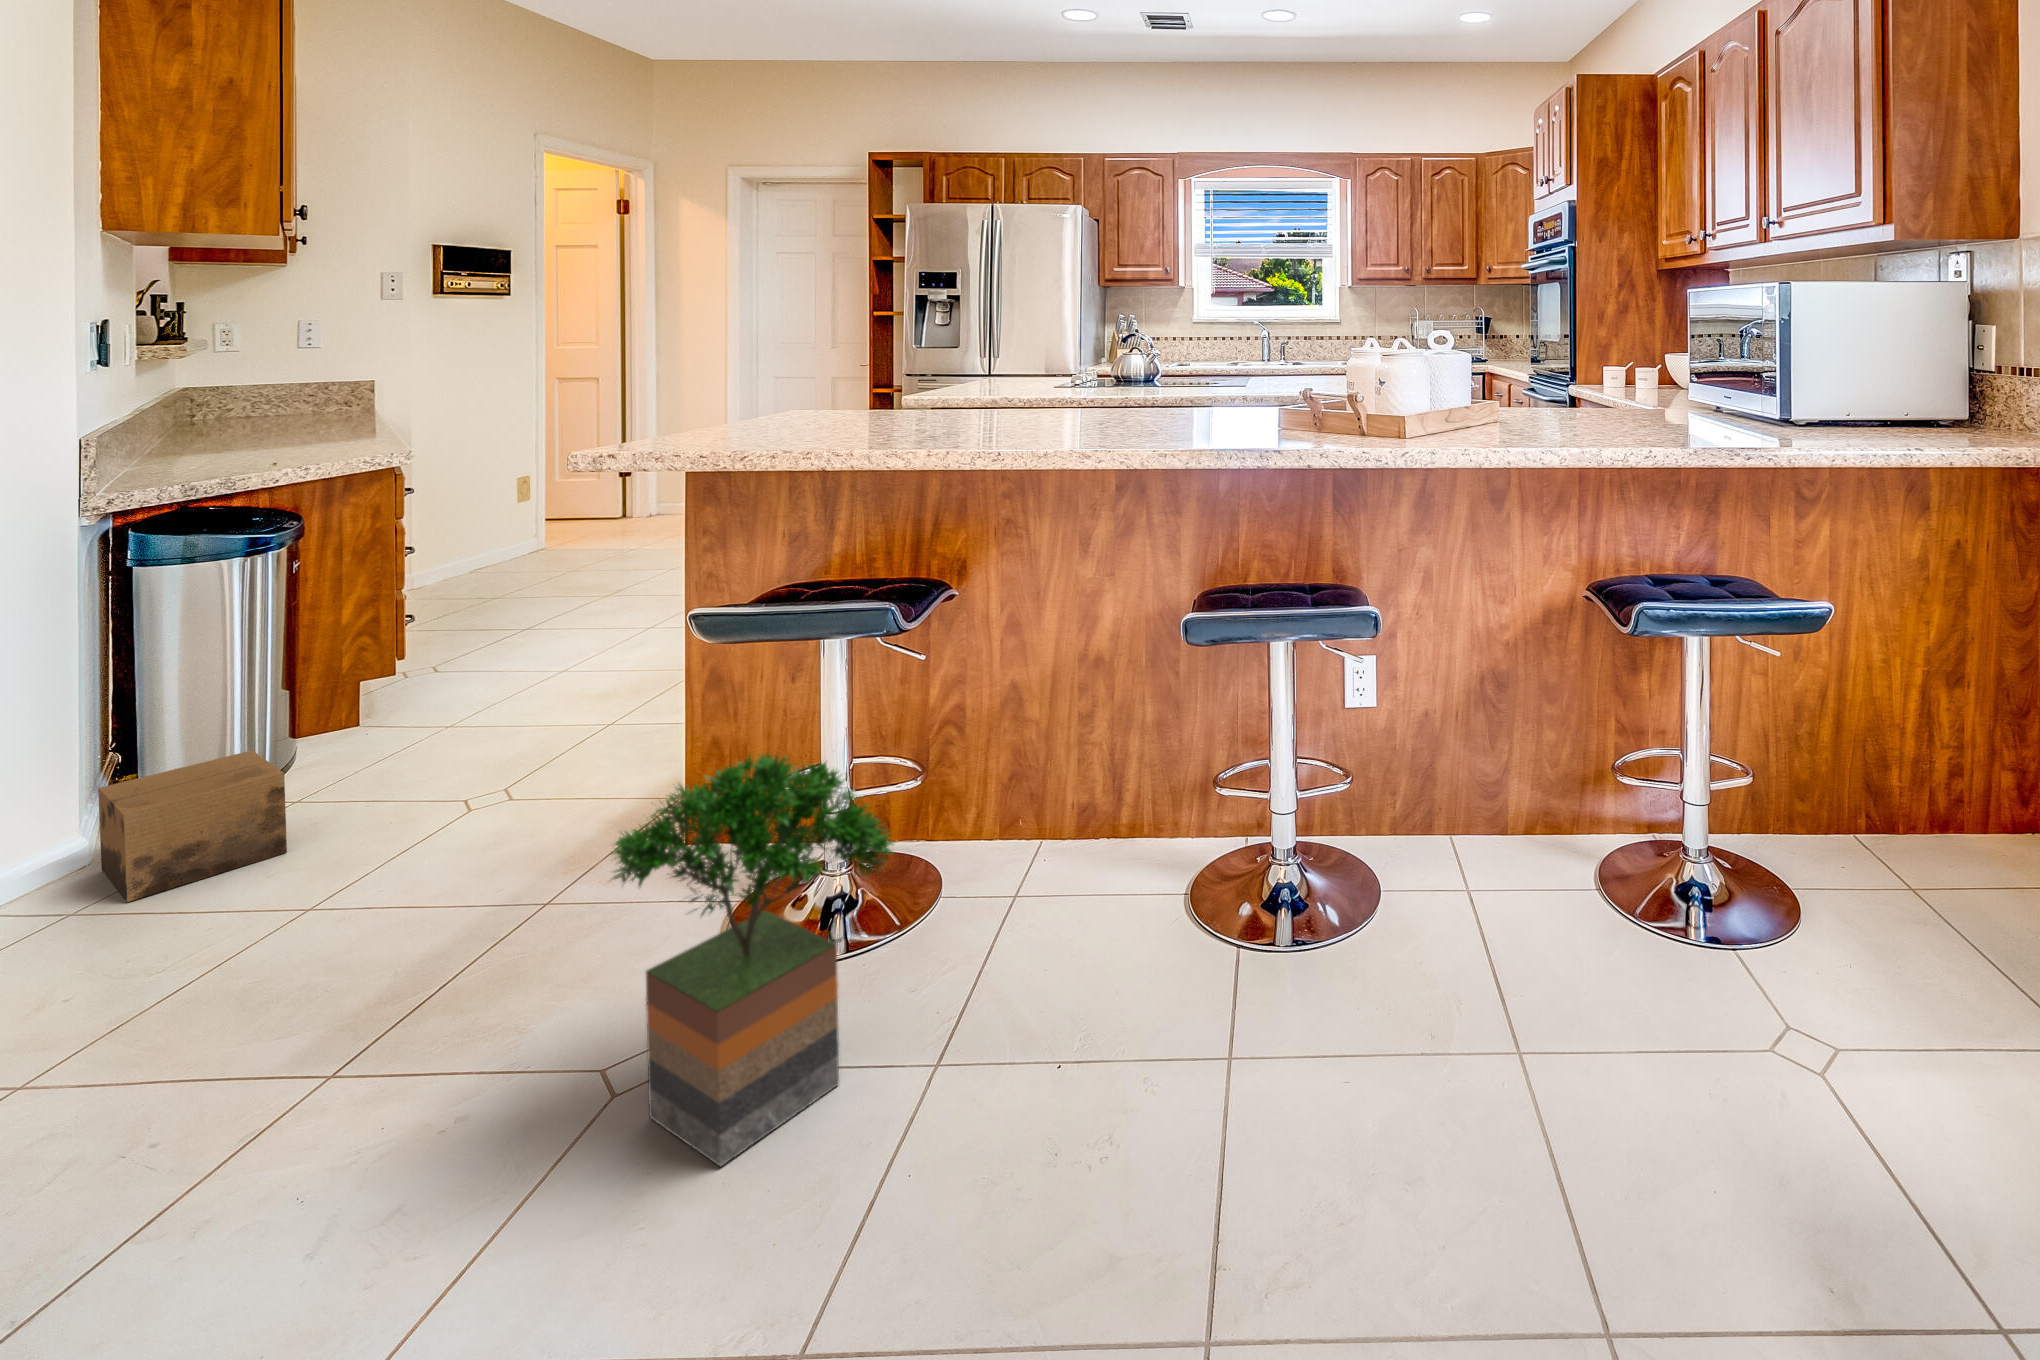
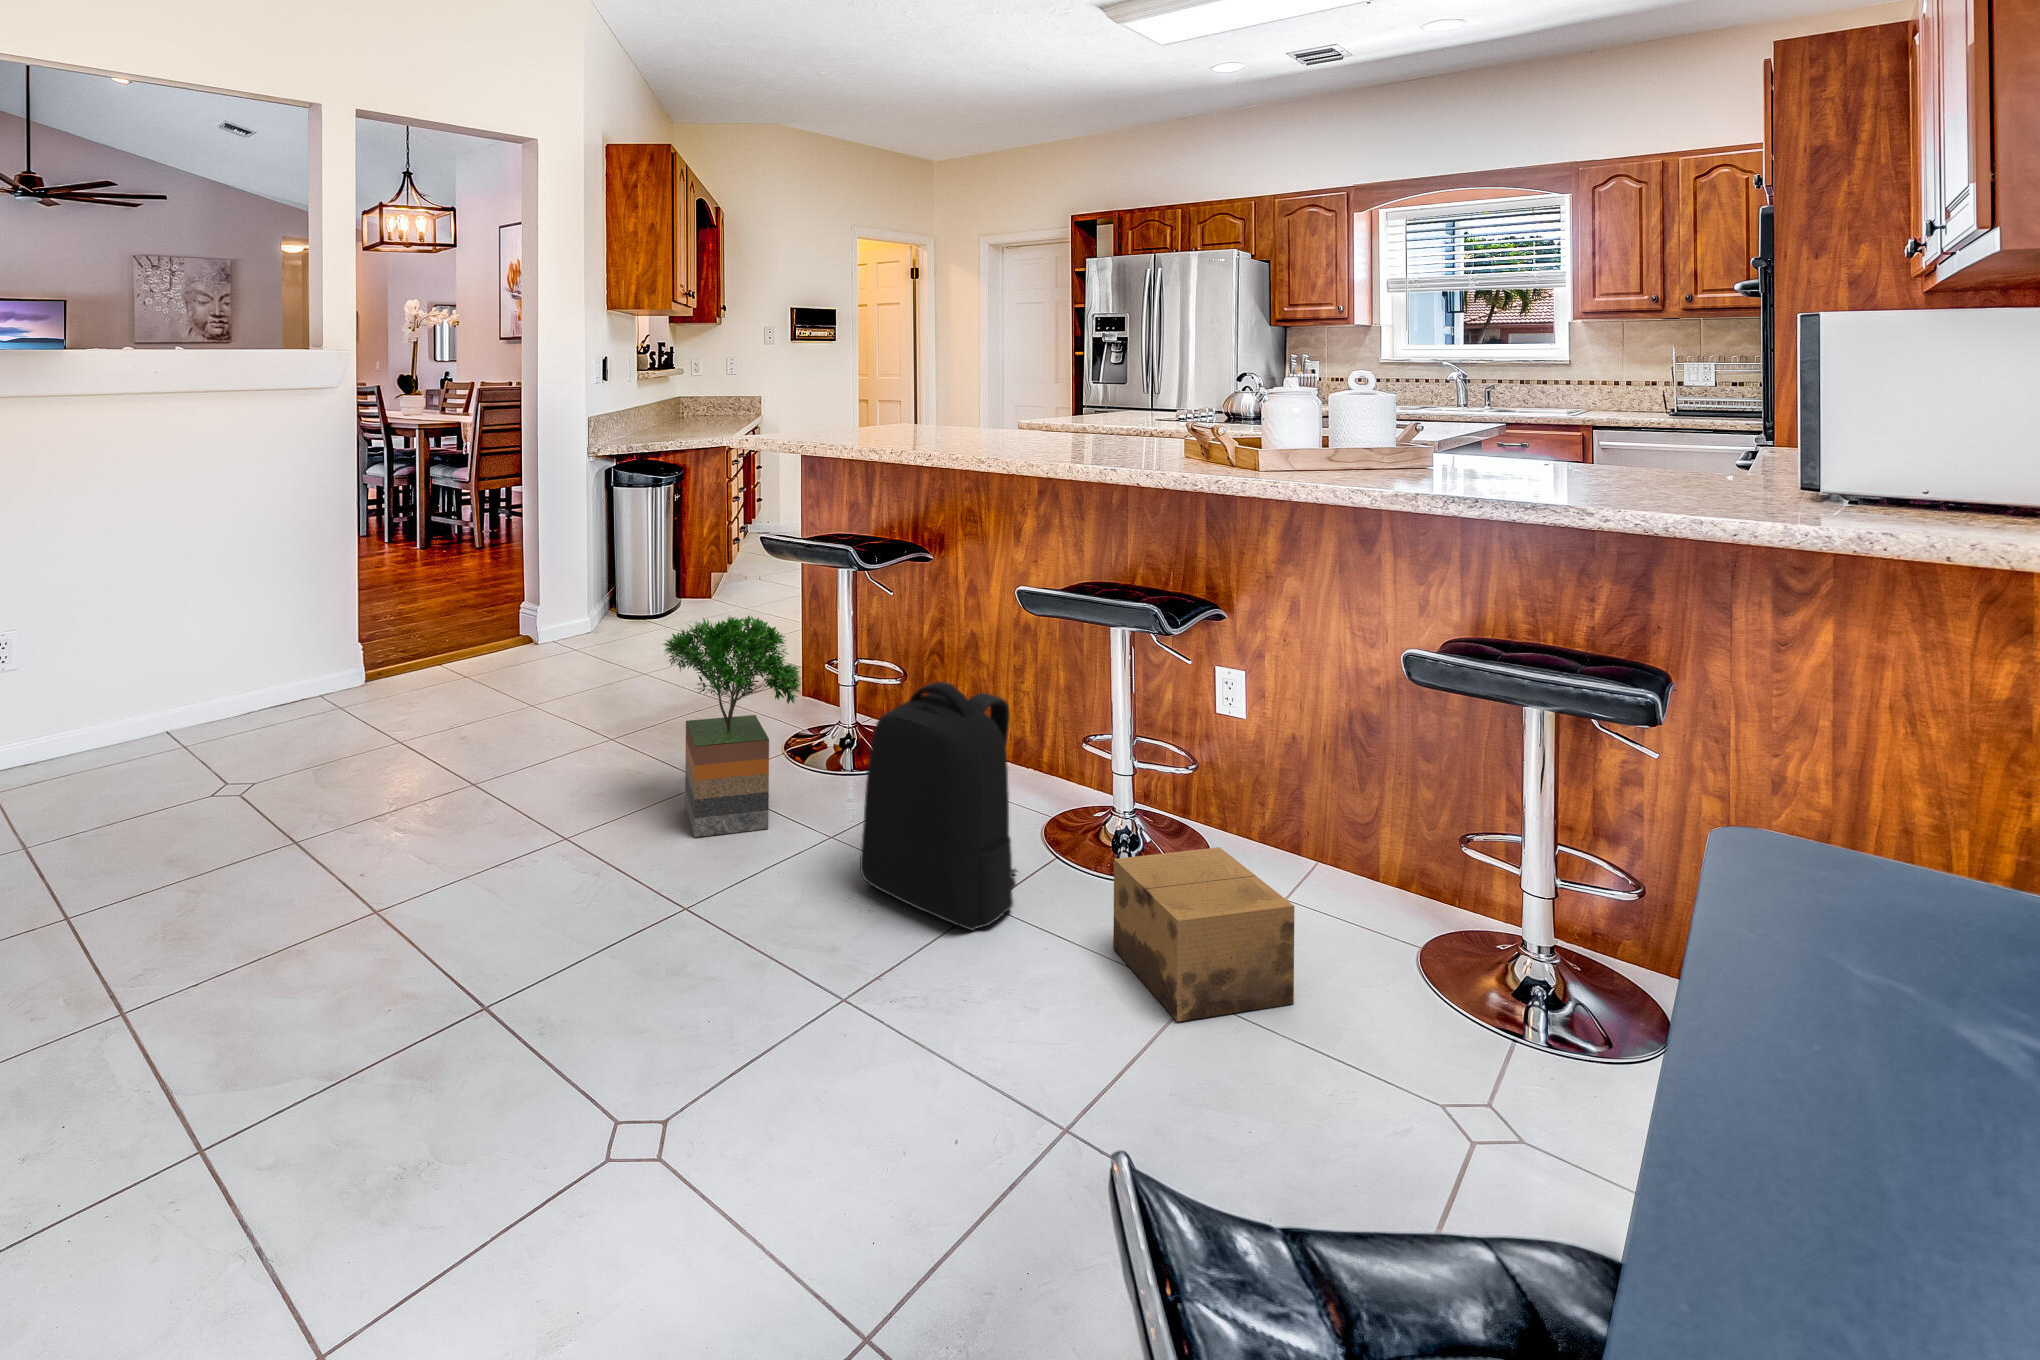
cardboard box: present [98,750,287,902] -> present [1113,847,1294,1021]
backpack: none [1058,770,1274,1097] -> present [860,682,1017,930]

